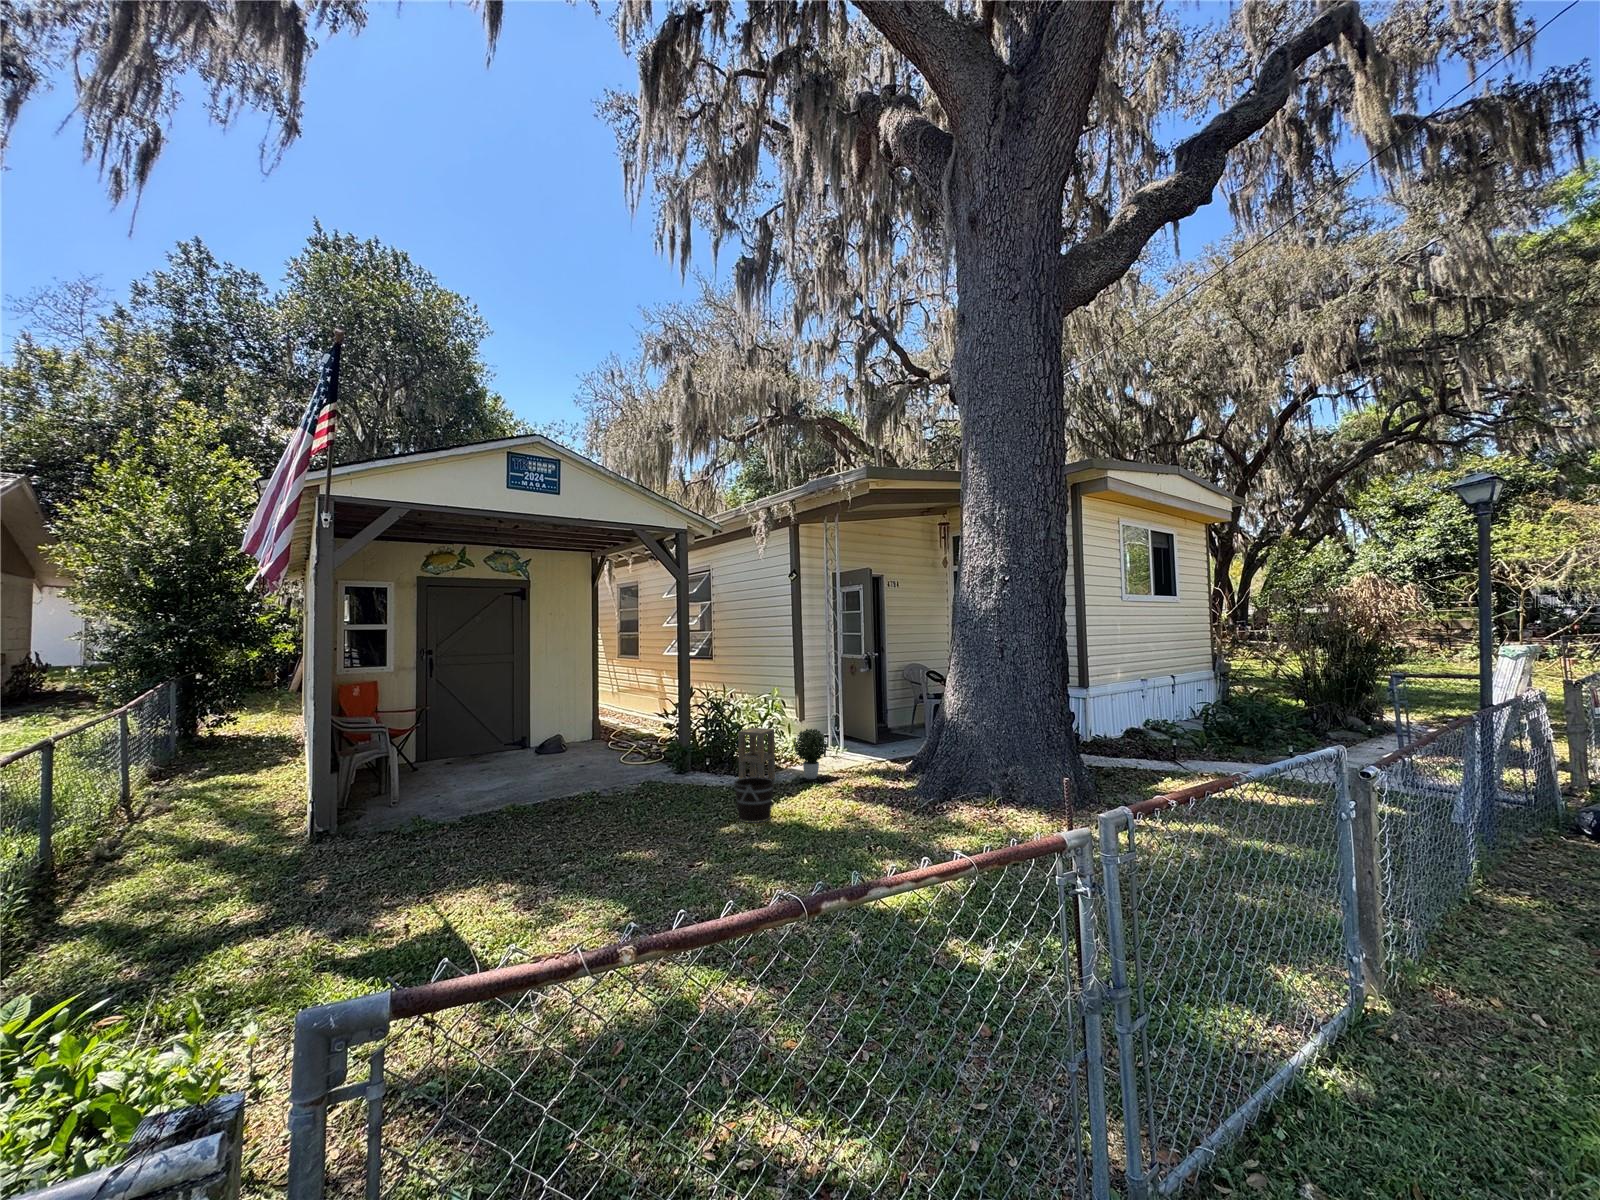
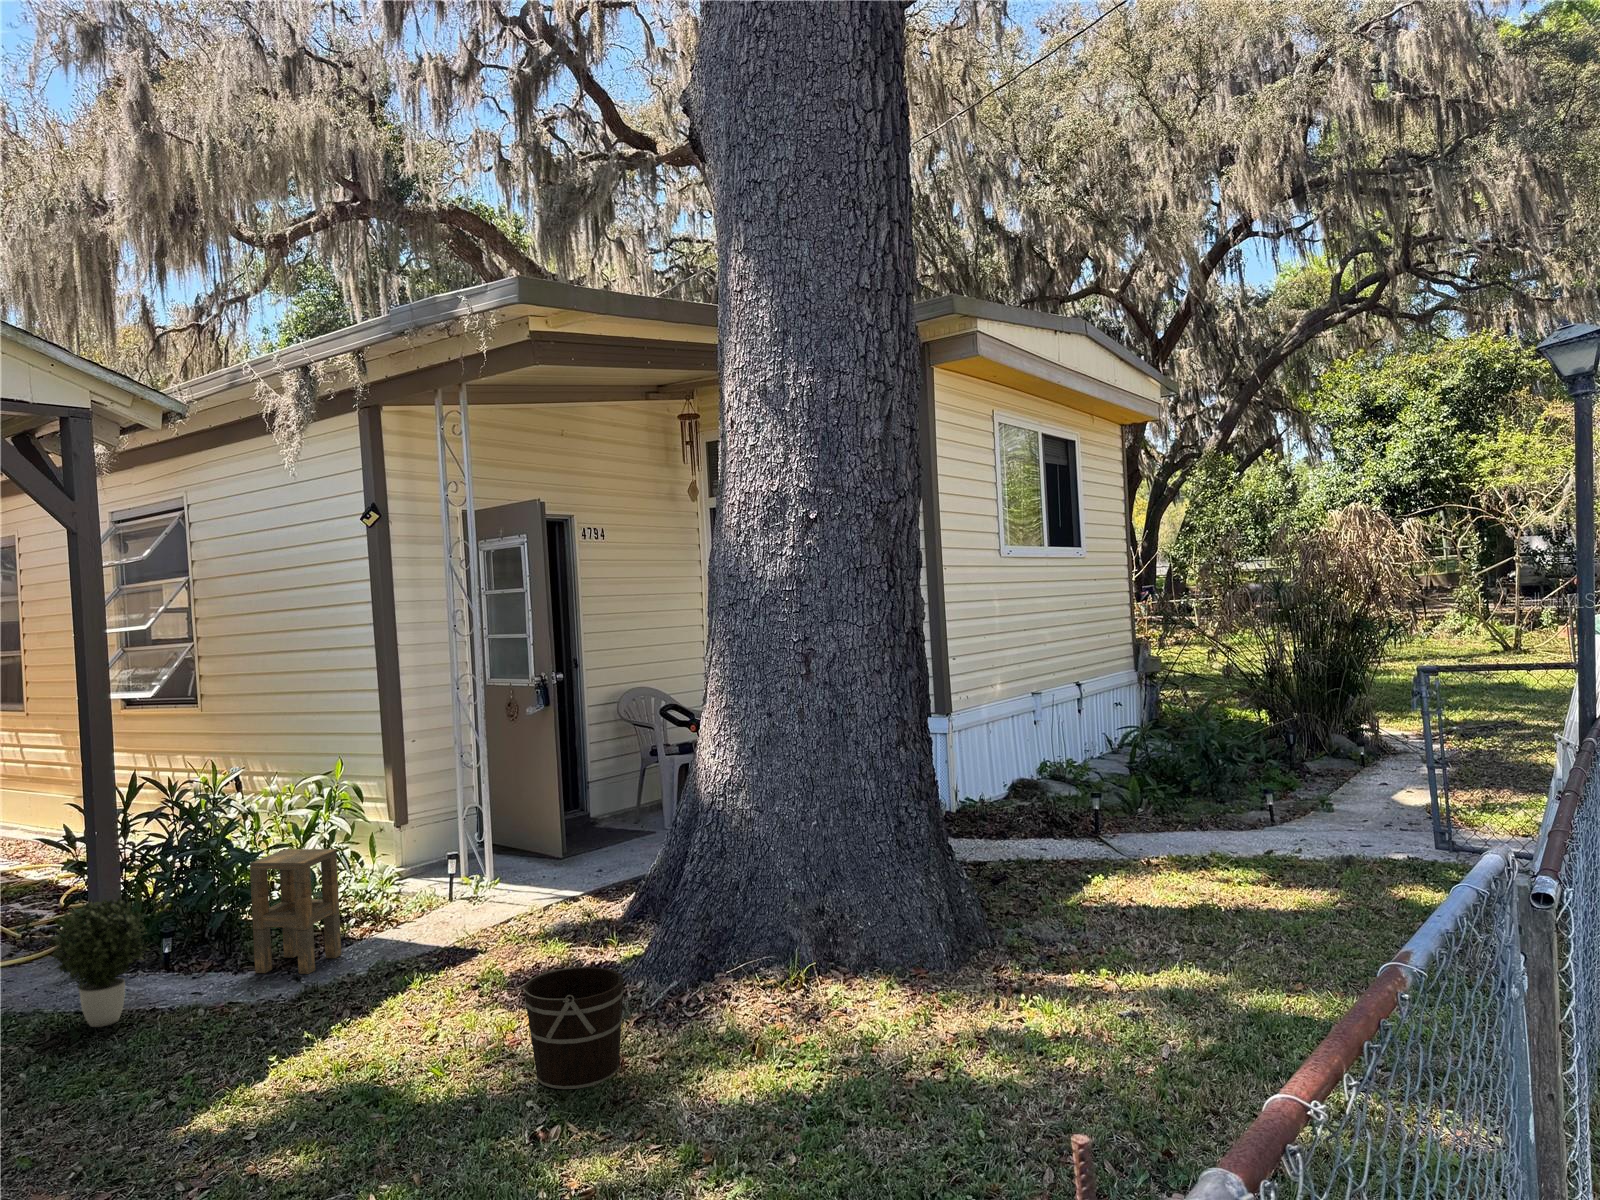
potted plant: present [793,729,828,779] -> present [49,898,149,1027]
bucket: present [734,777,774,823] -> present [520,962,624,1089]

